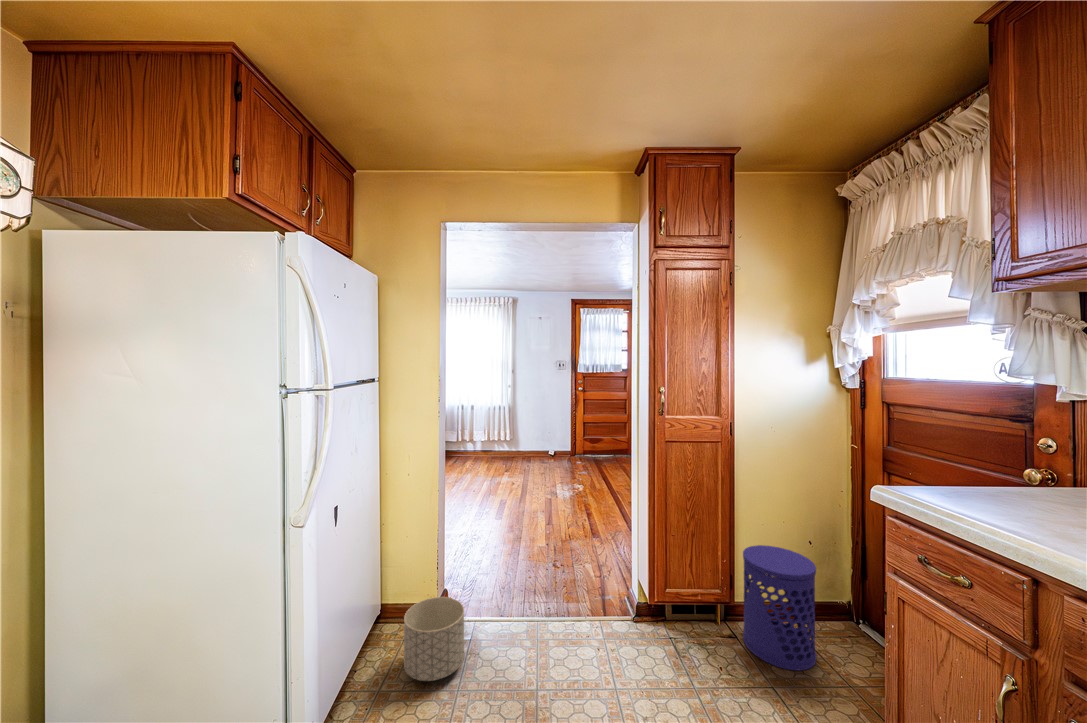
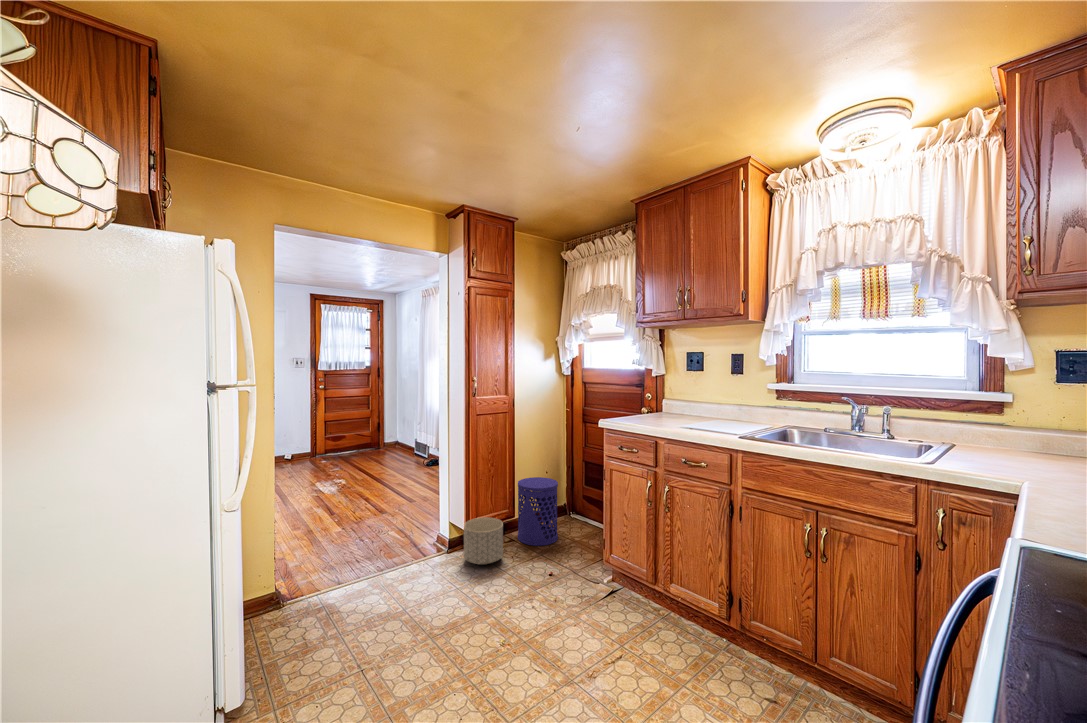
planter: present [404,597,464,681] -> present [464,517,503,565]

